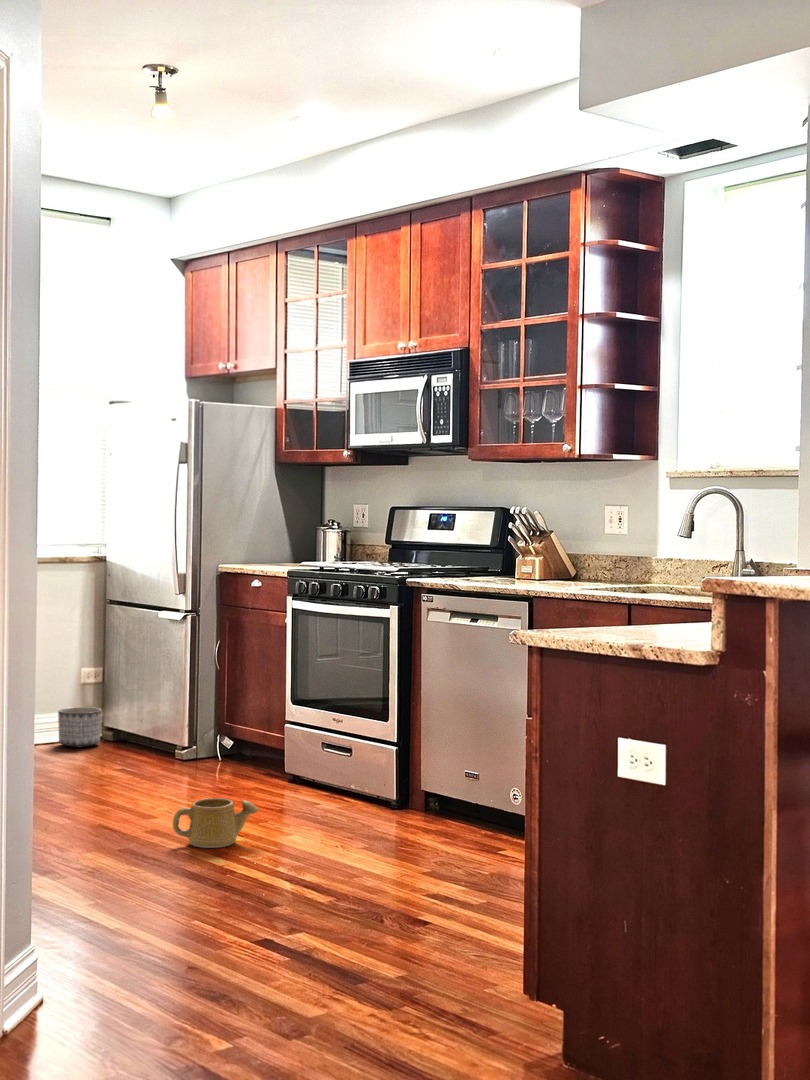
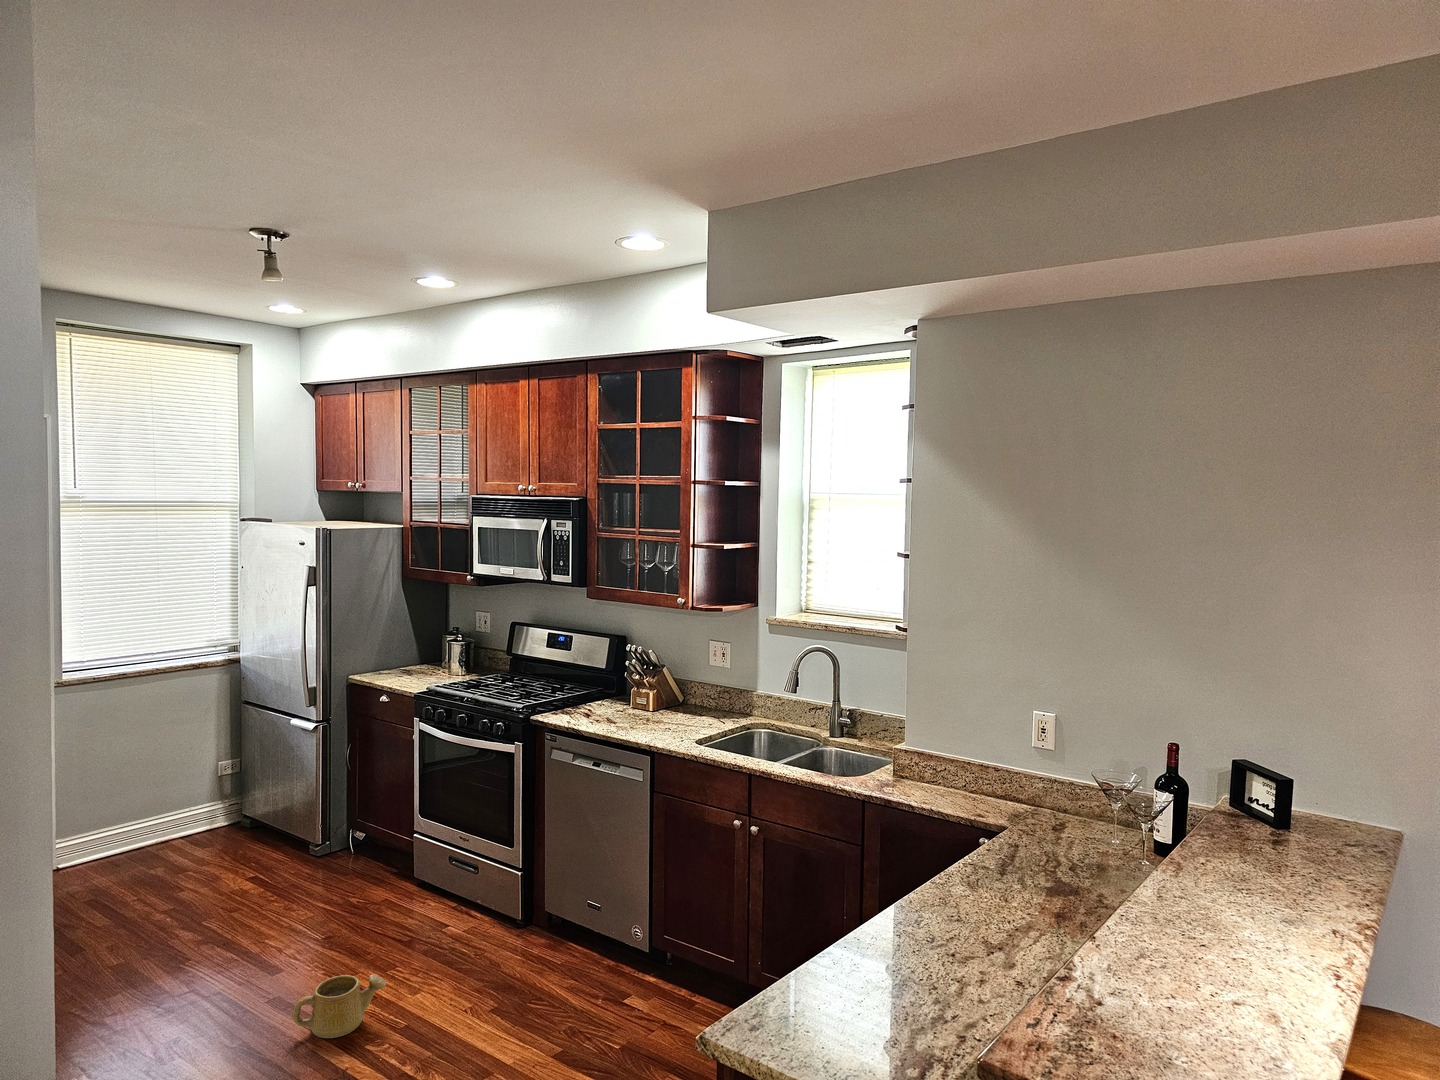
planter: present [58,707,101,747] -> none [192,802,237,845]

